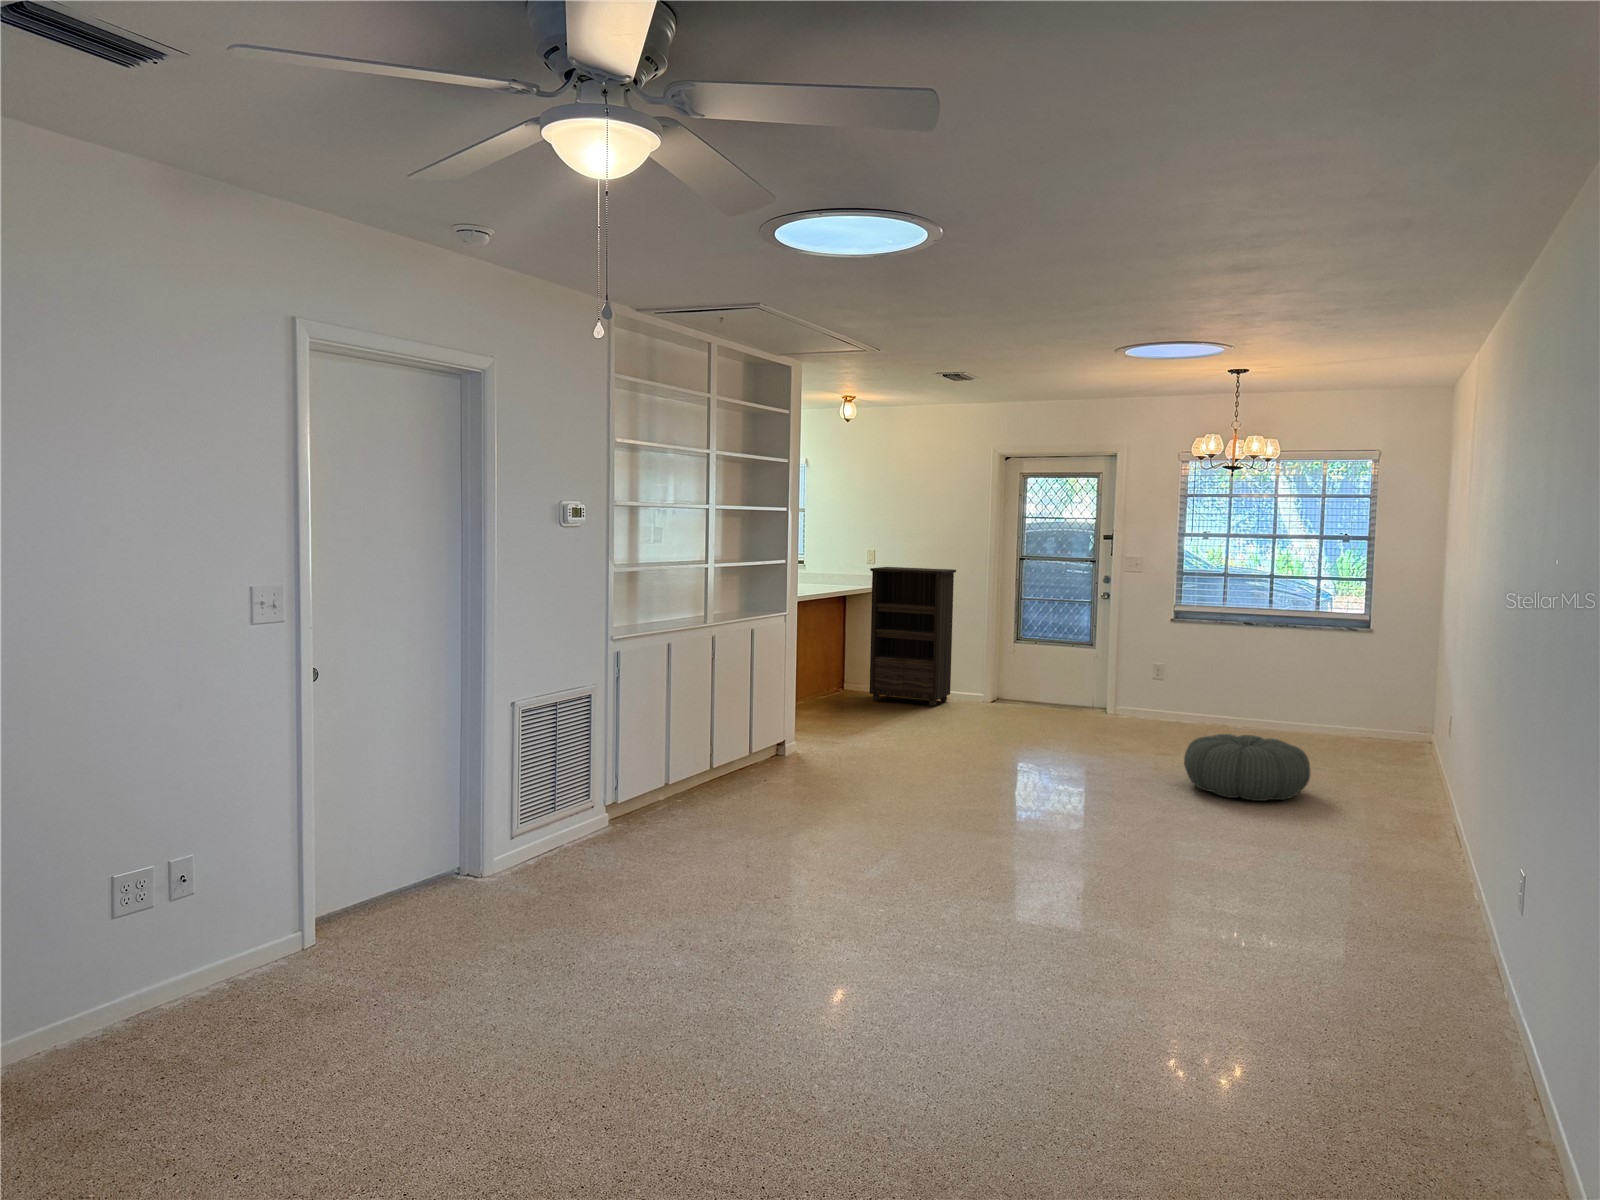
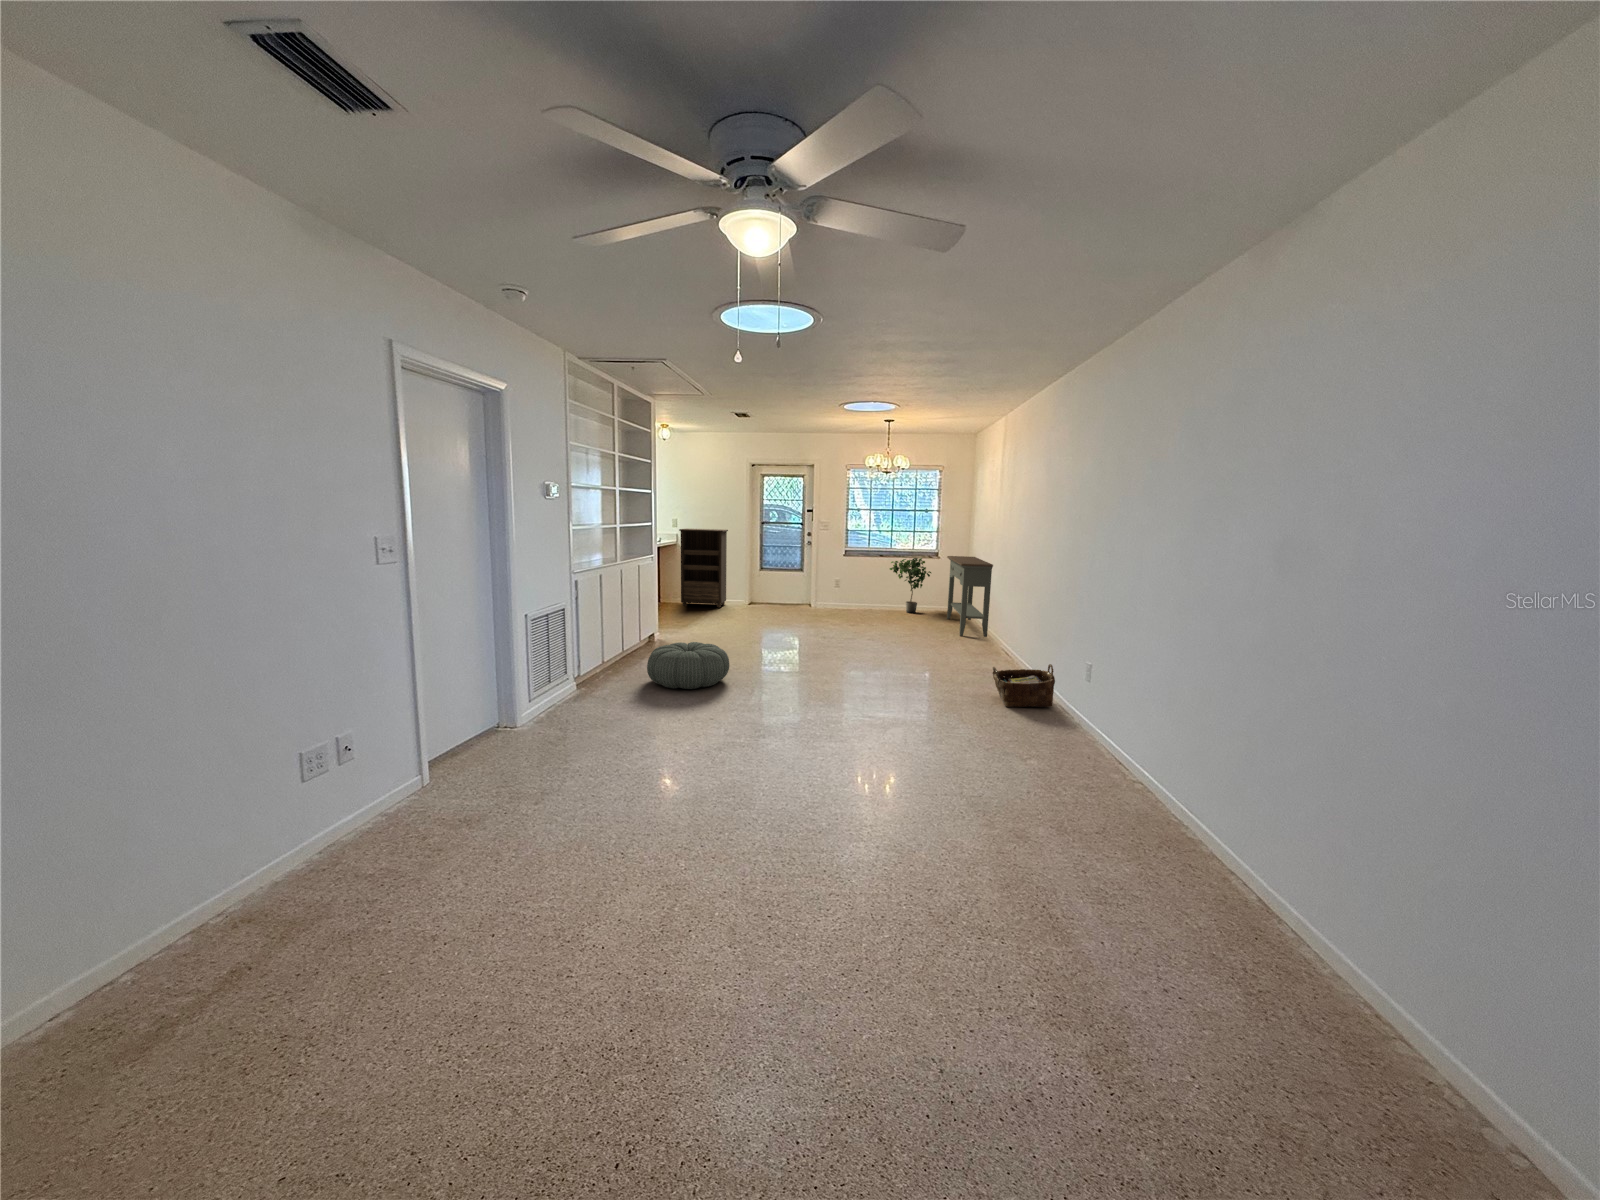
console table: none [1375,629,1450,802] -> present [947,556,993,637]
potted plant: none [1255,630,1352,740] -> present [890,558,931,613]
pouf: present [1184,734,1311,801] -> present [647,642,729,689]
woven basket: none [1342,864,1482,965] -> present [992,664,1055,707]

